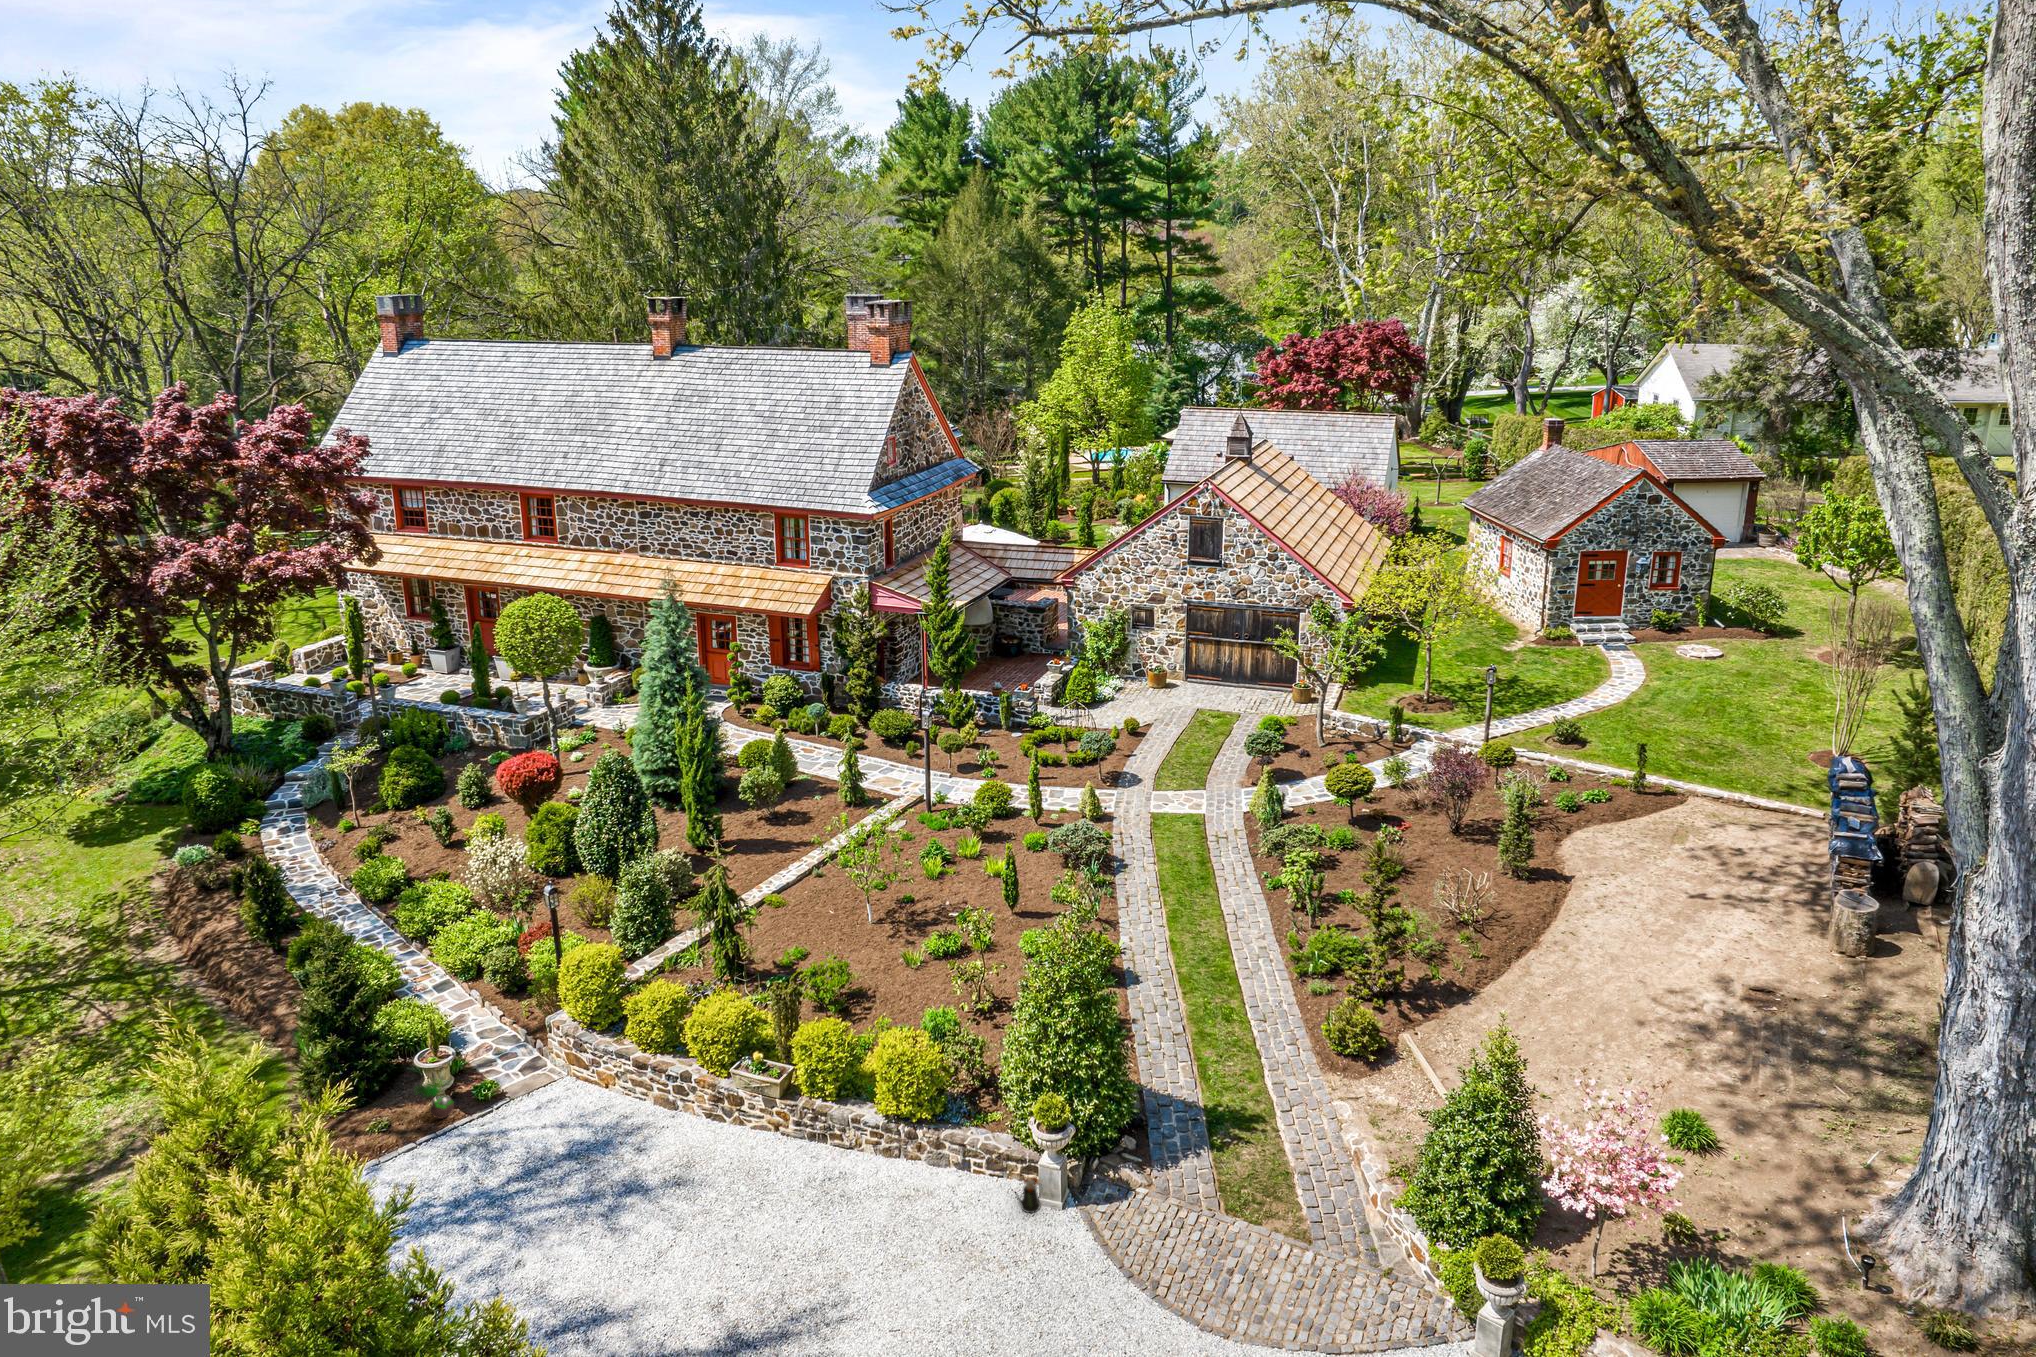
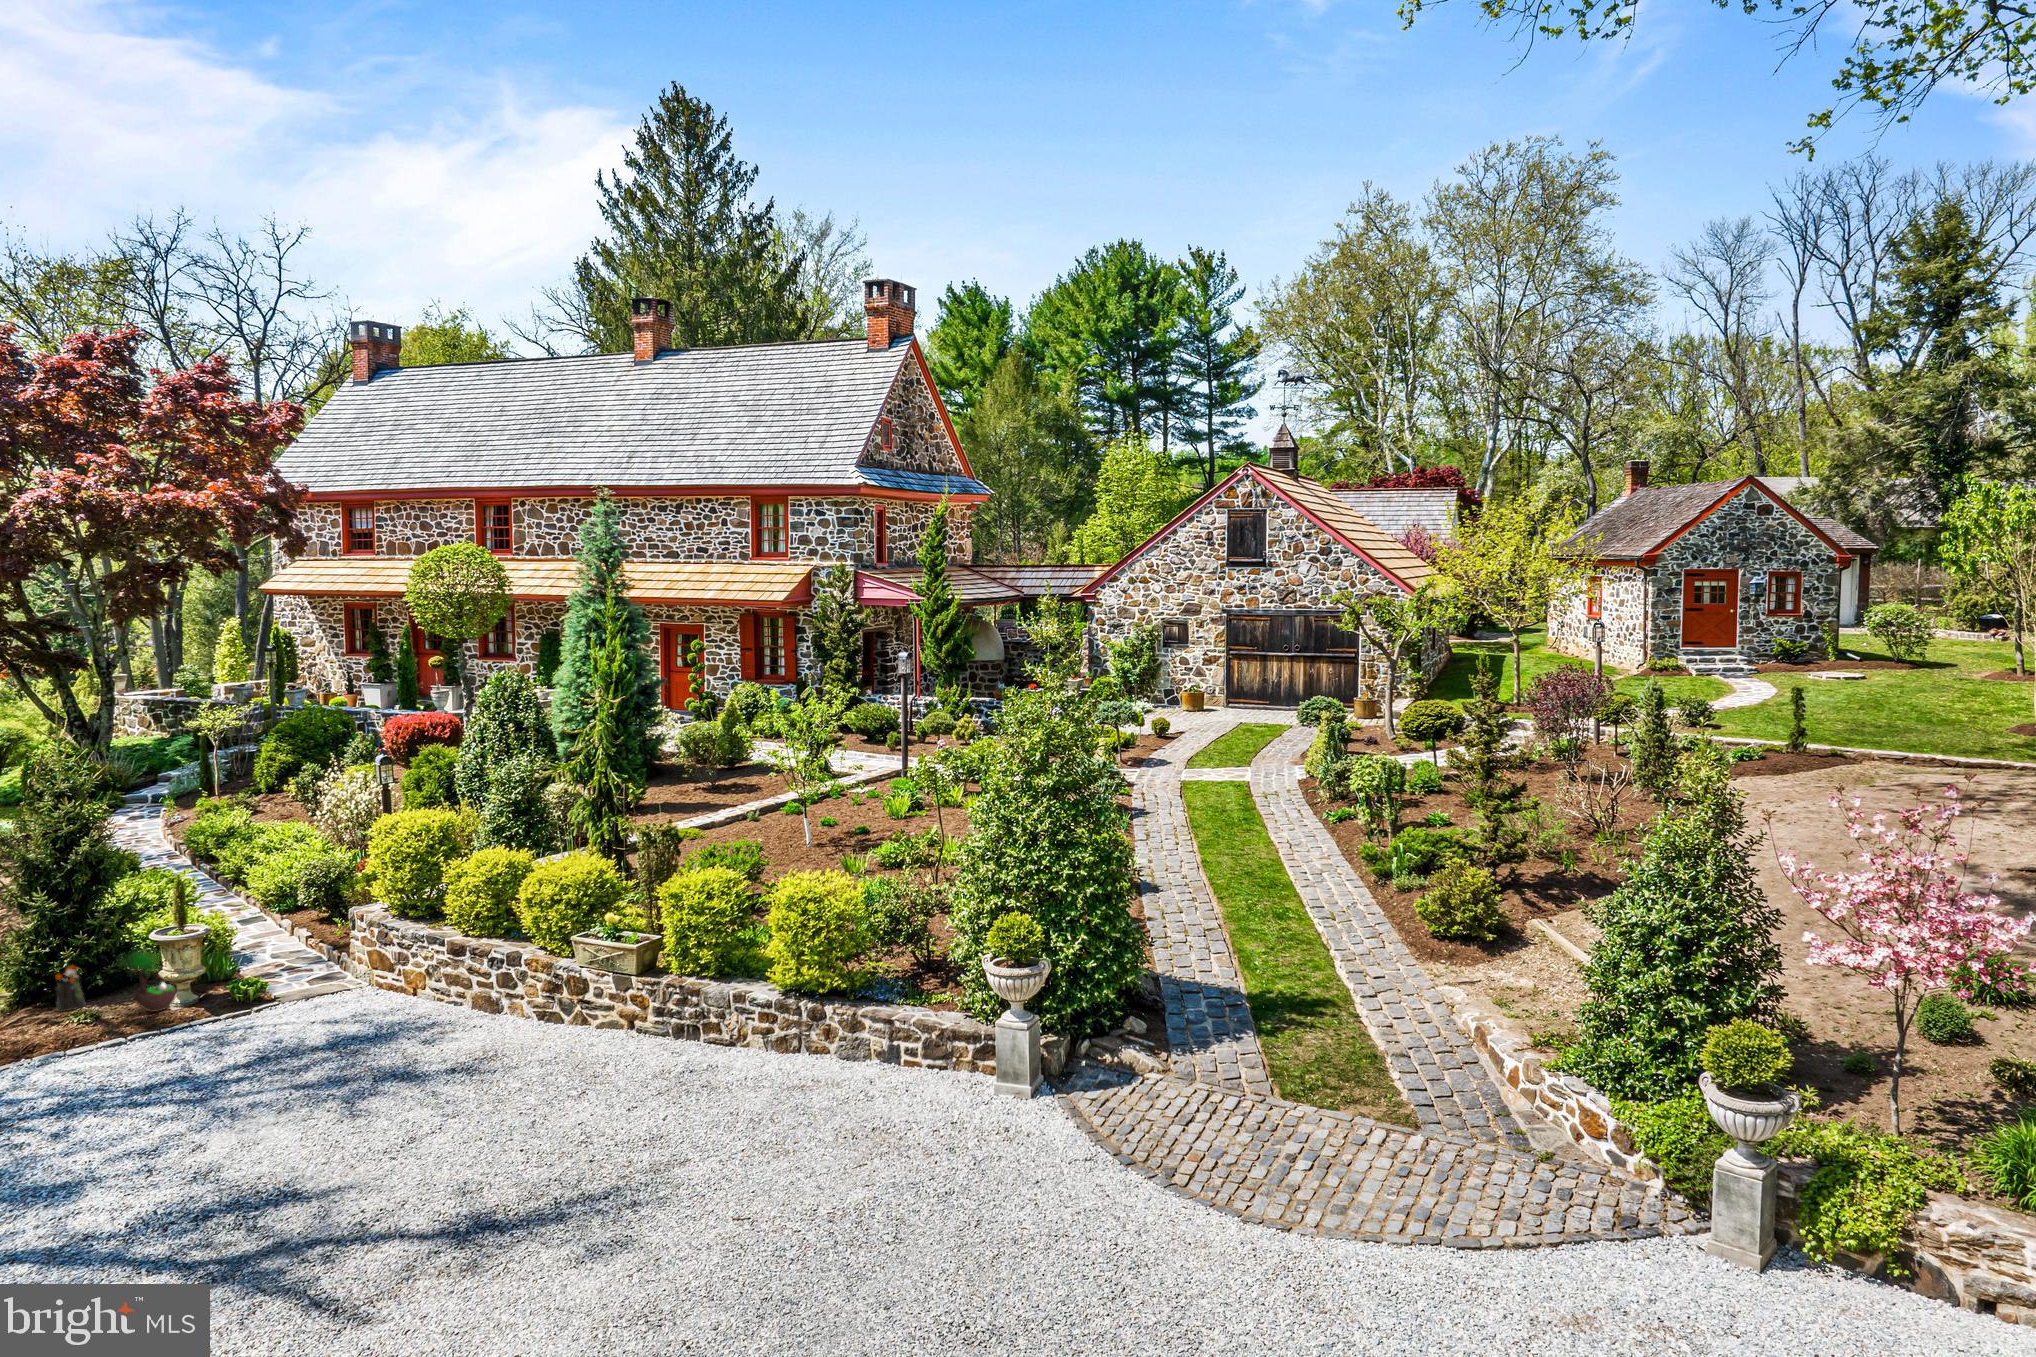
watering can: present [1015,1177,1041,1213] -> present [55,966,86,1012]

